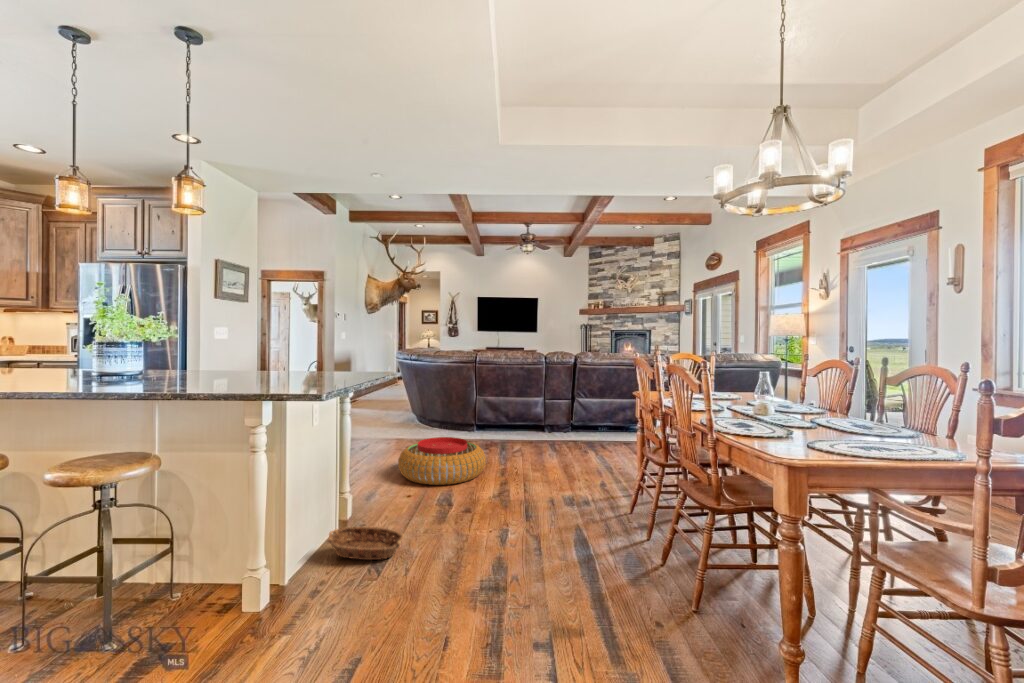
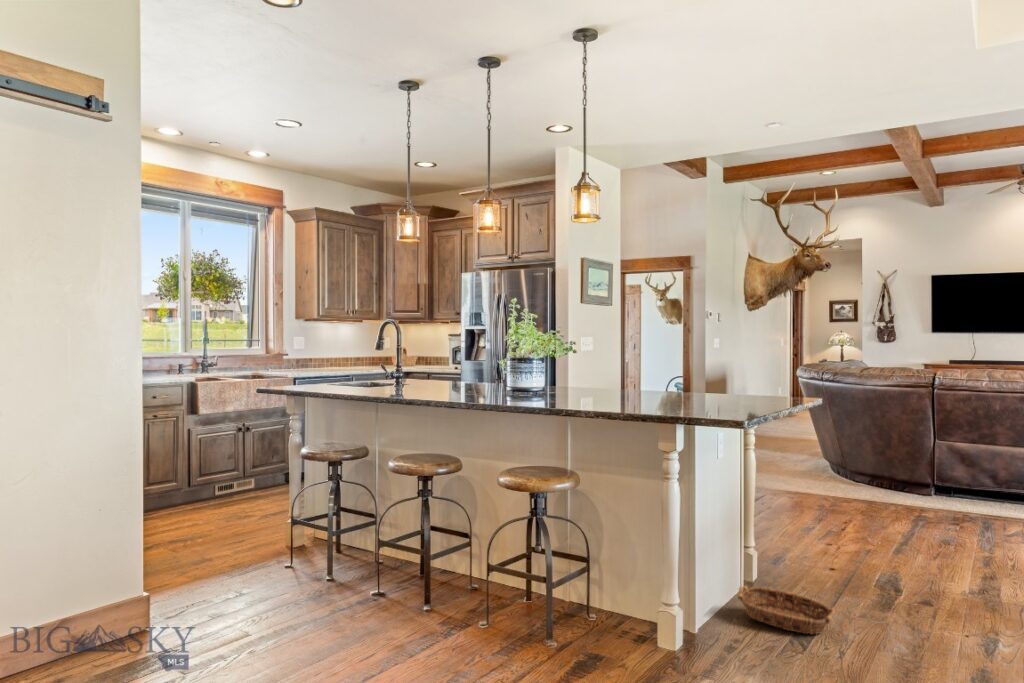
pouf: present [398,437,486,485] -> none [813,494,955,563]

